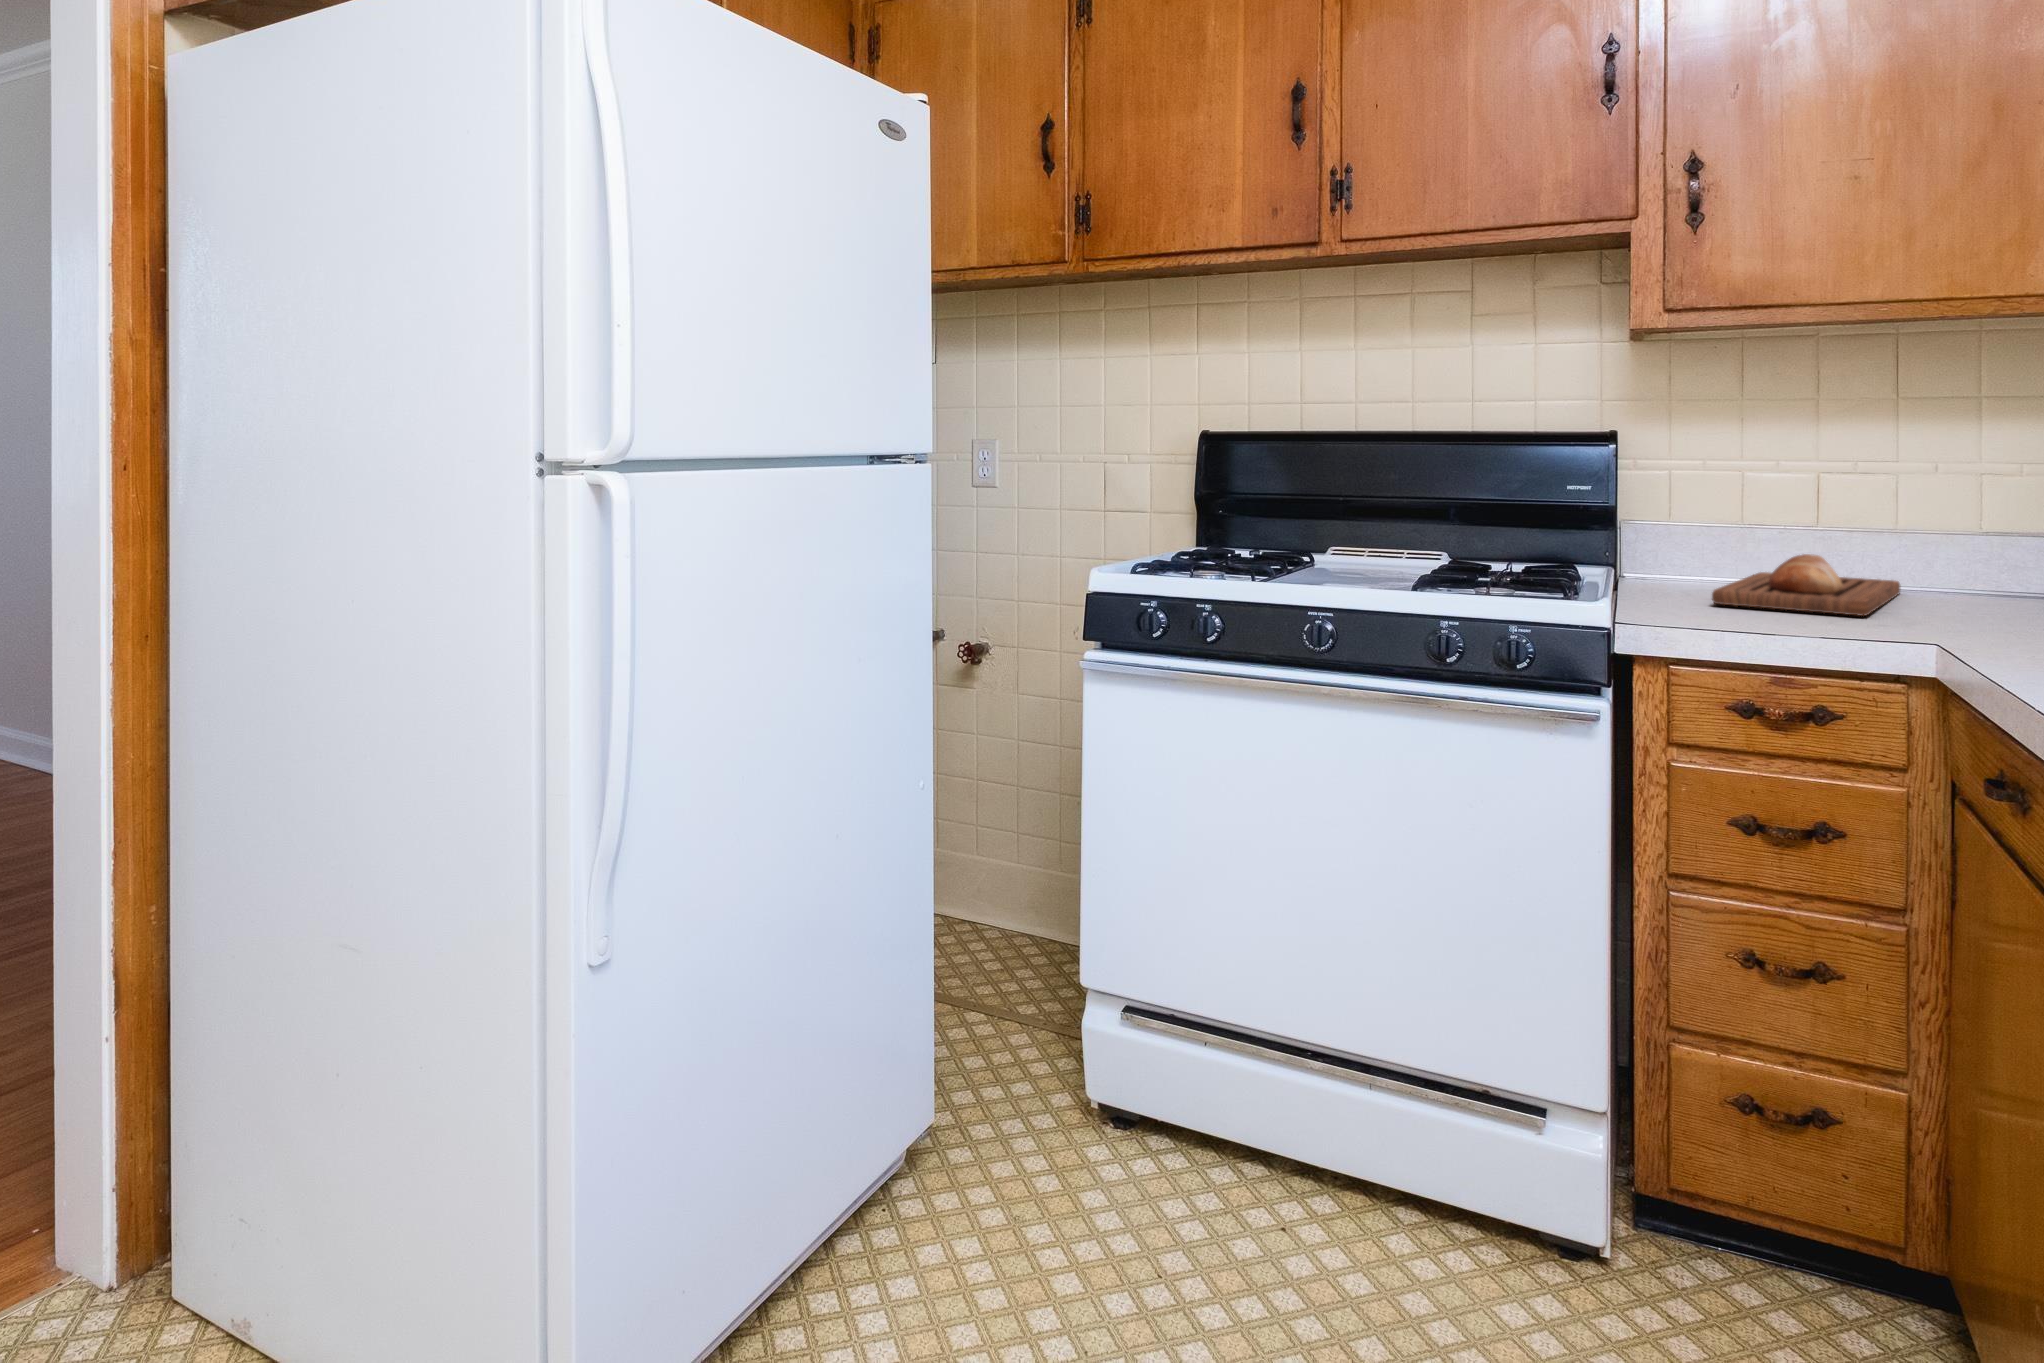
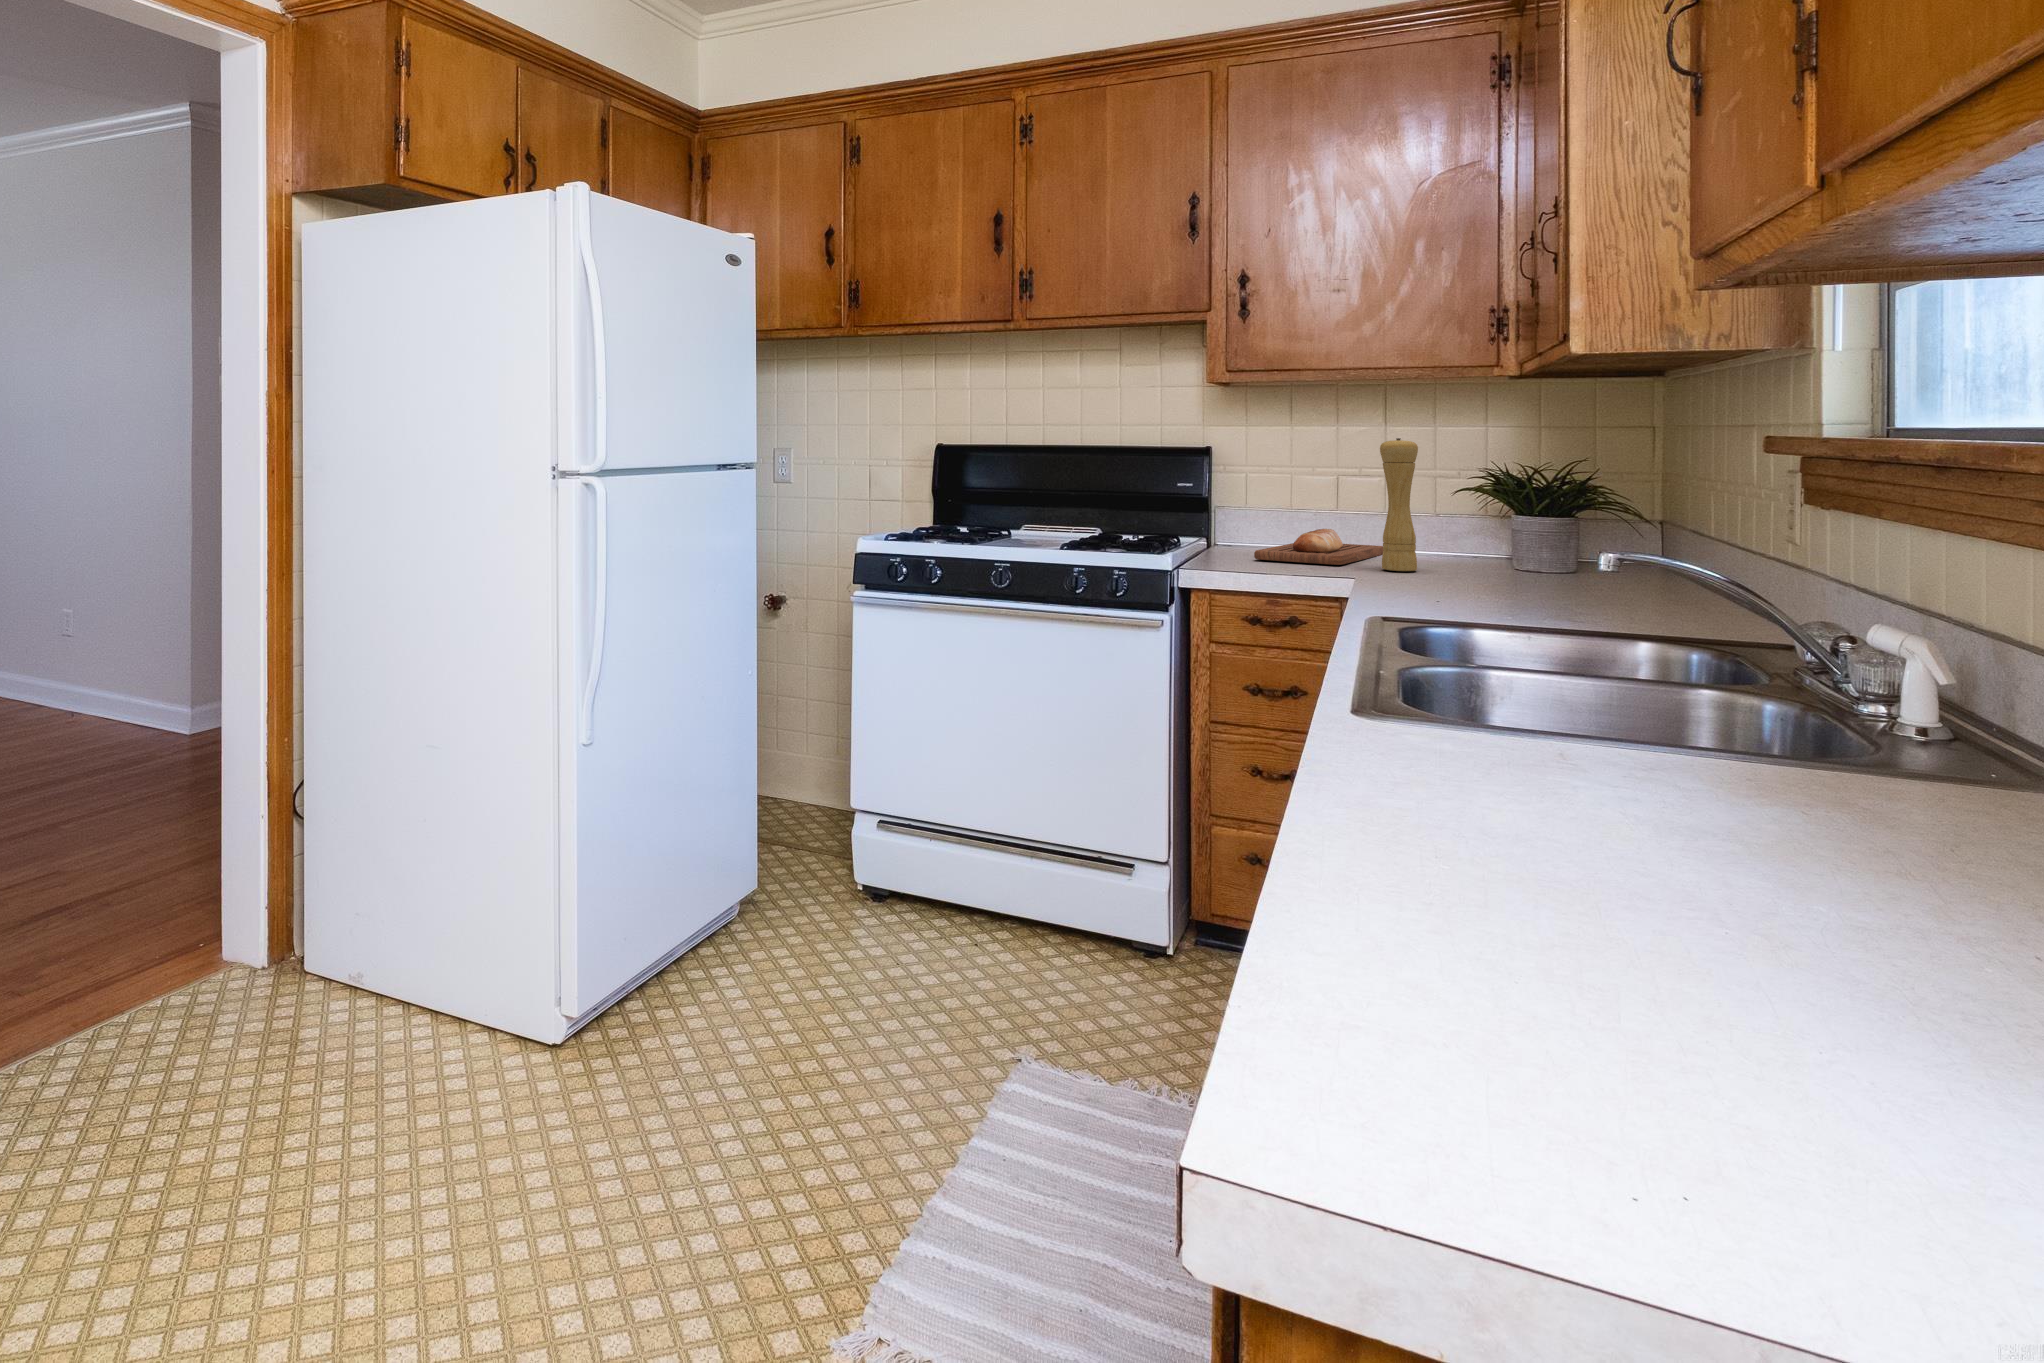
pepper mill: none [1942,411,2013,629] -> present [1380,438,1418,571]

